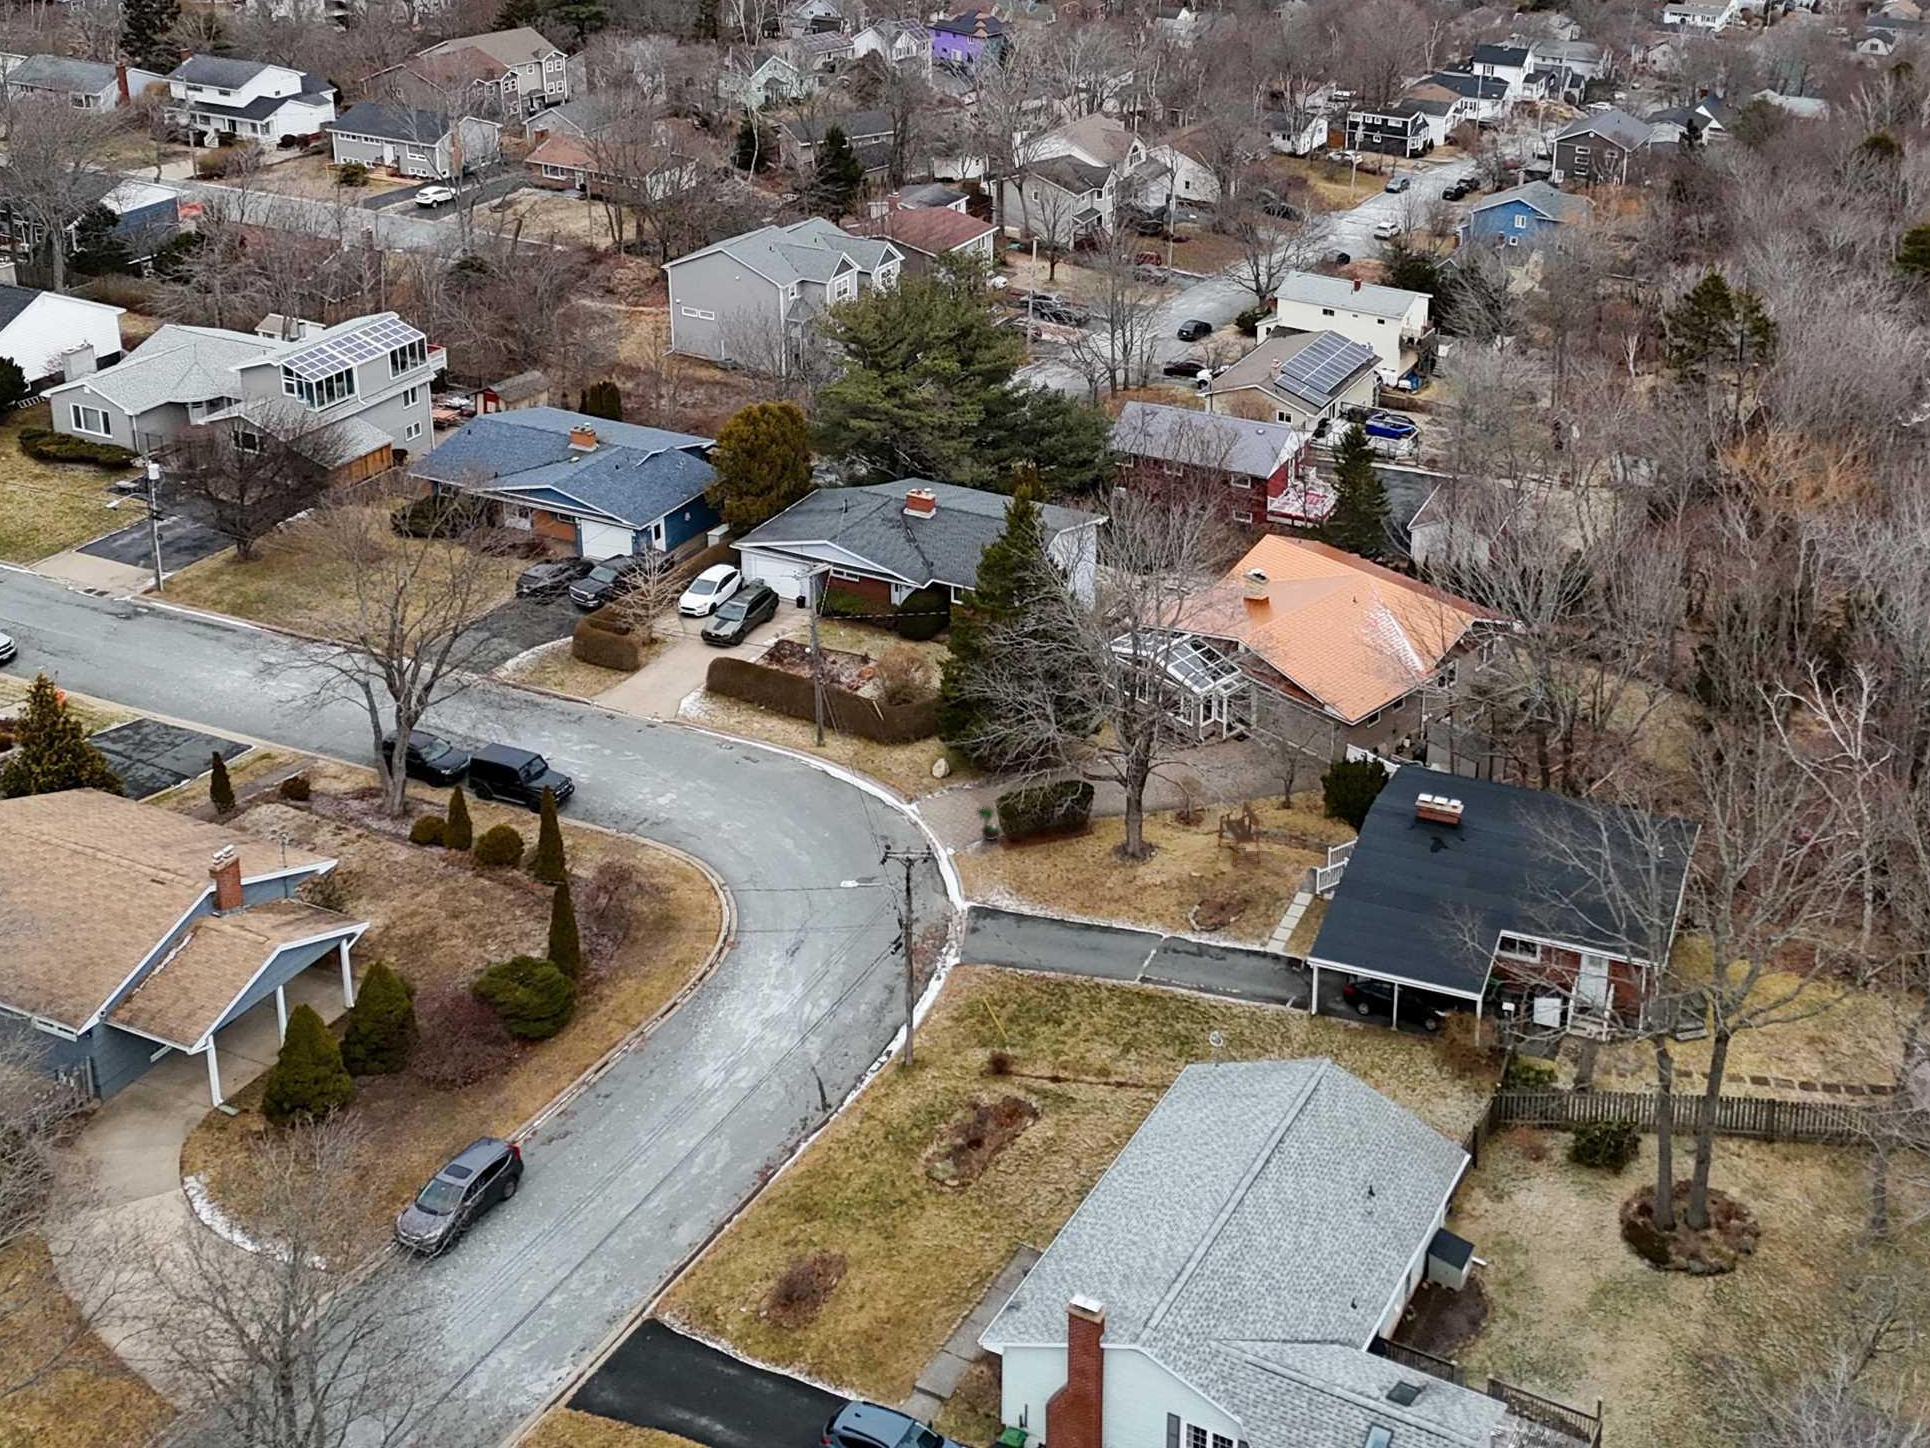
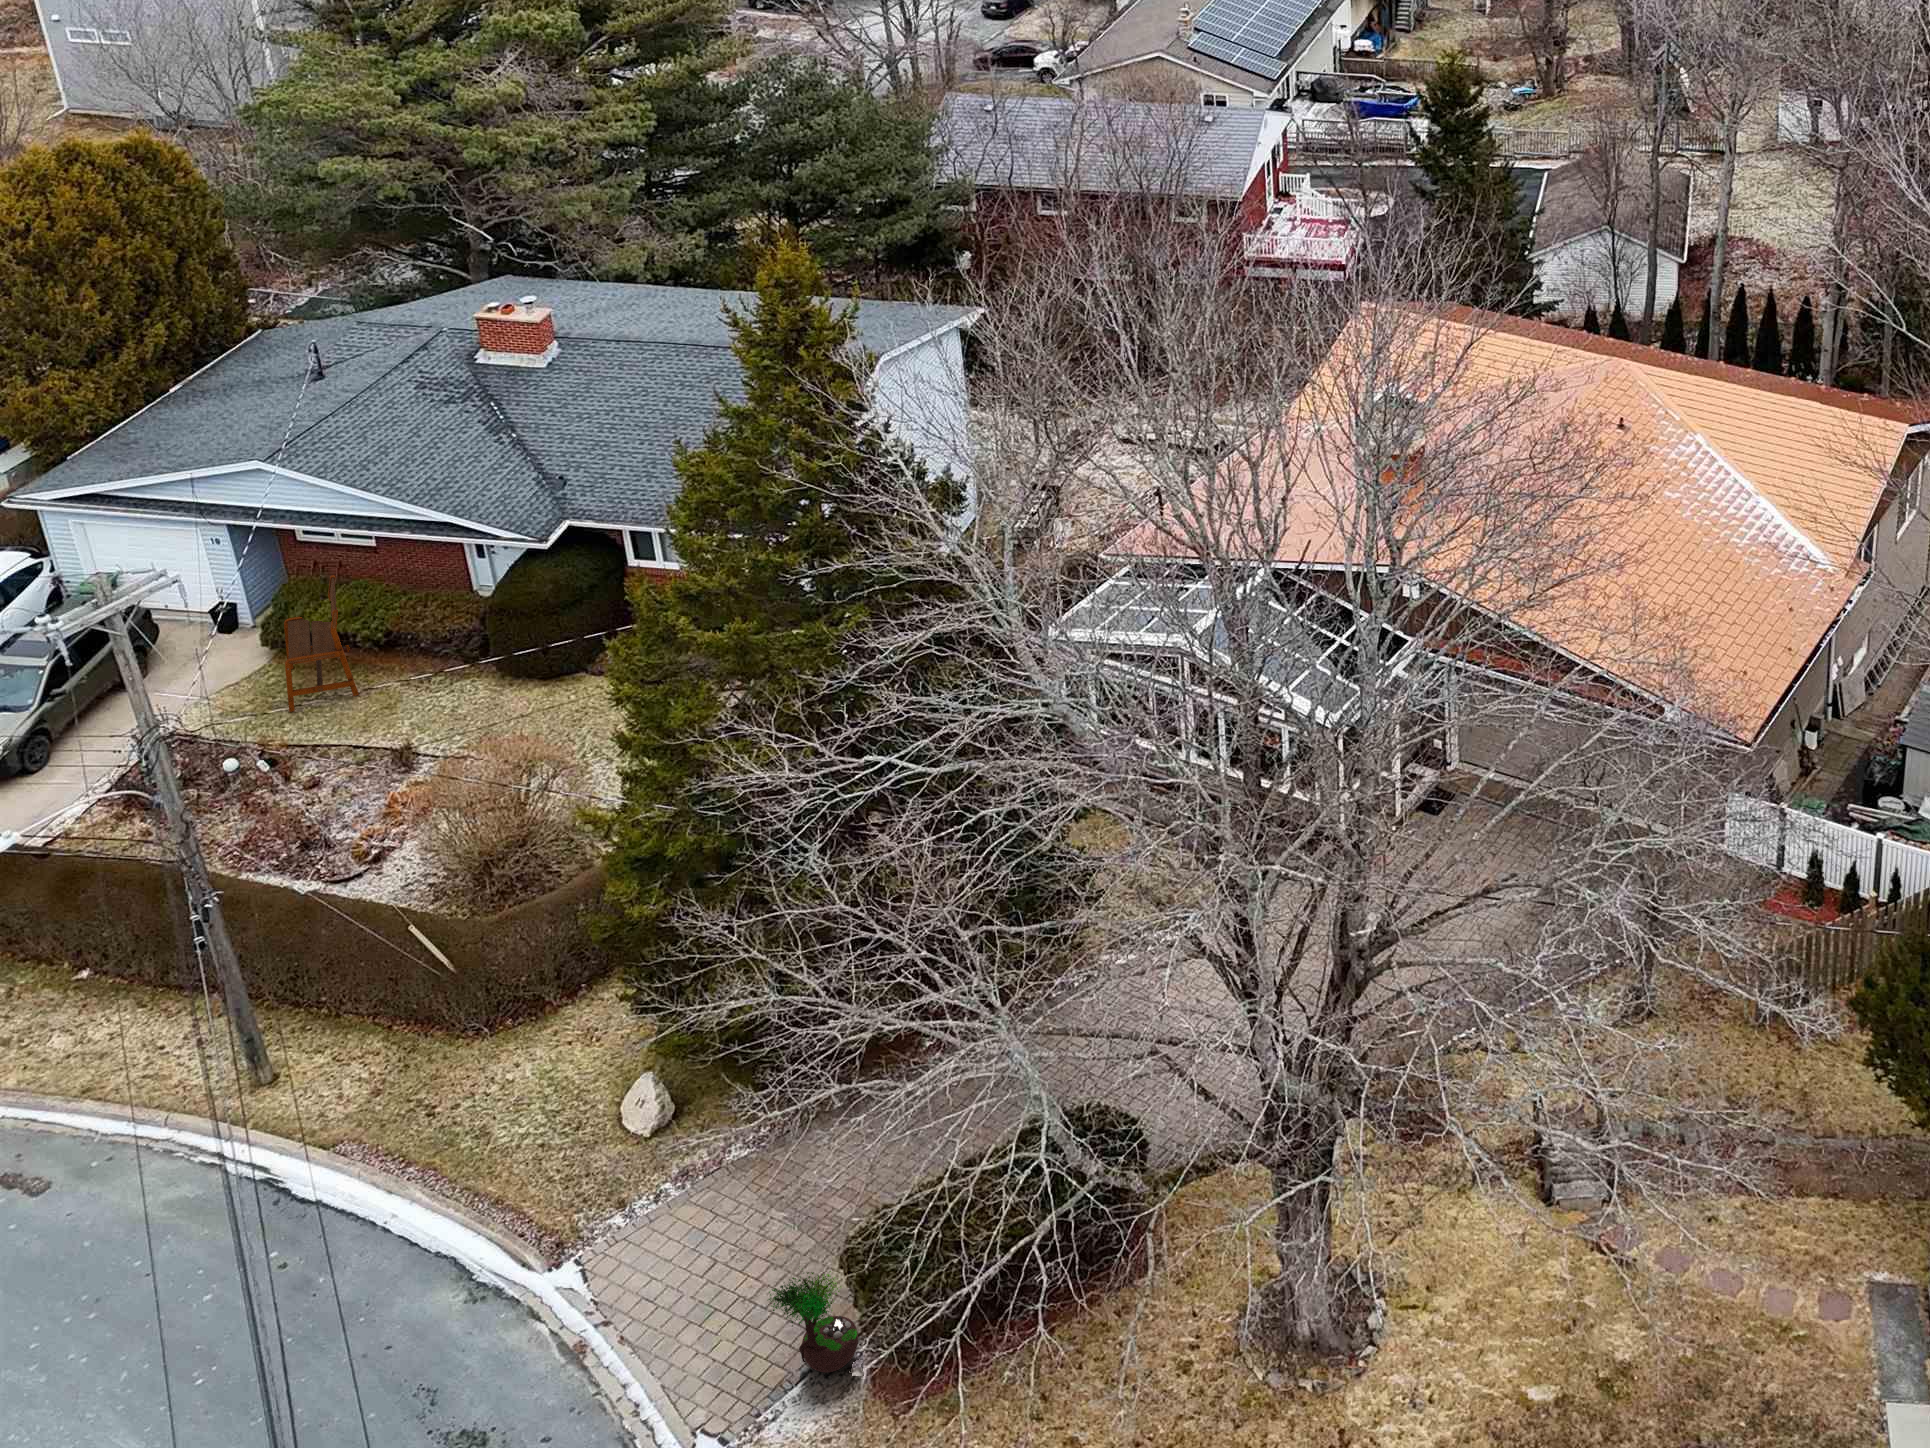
bench: present [1218,802,1260,866] -> present [284,575,359,712]

